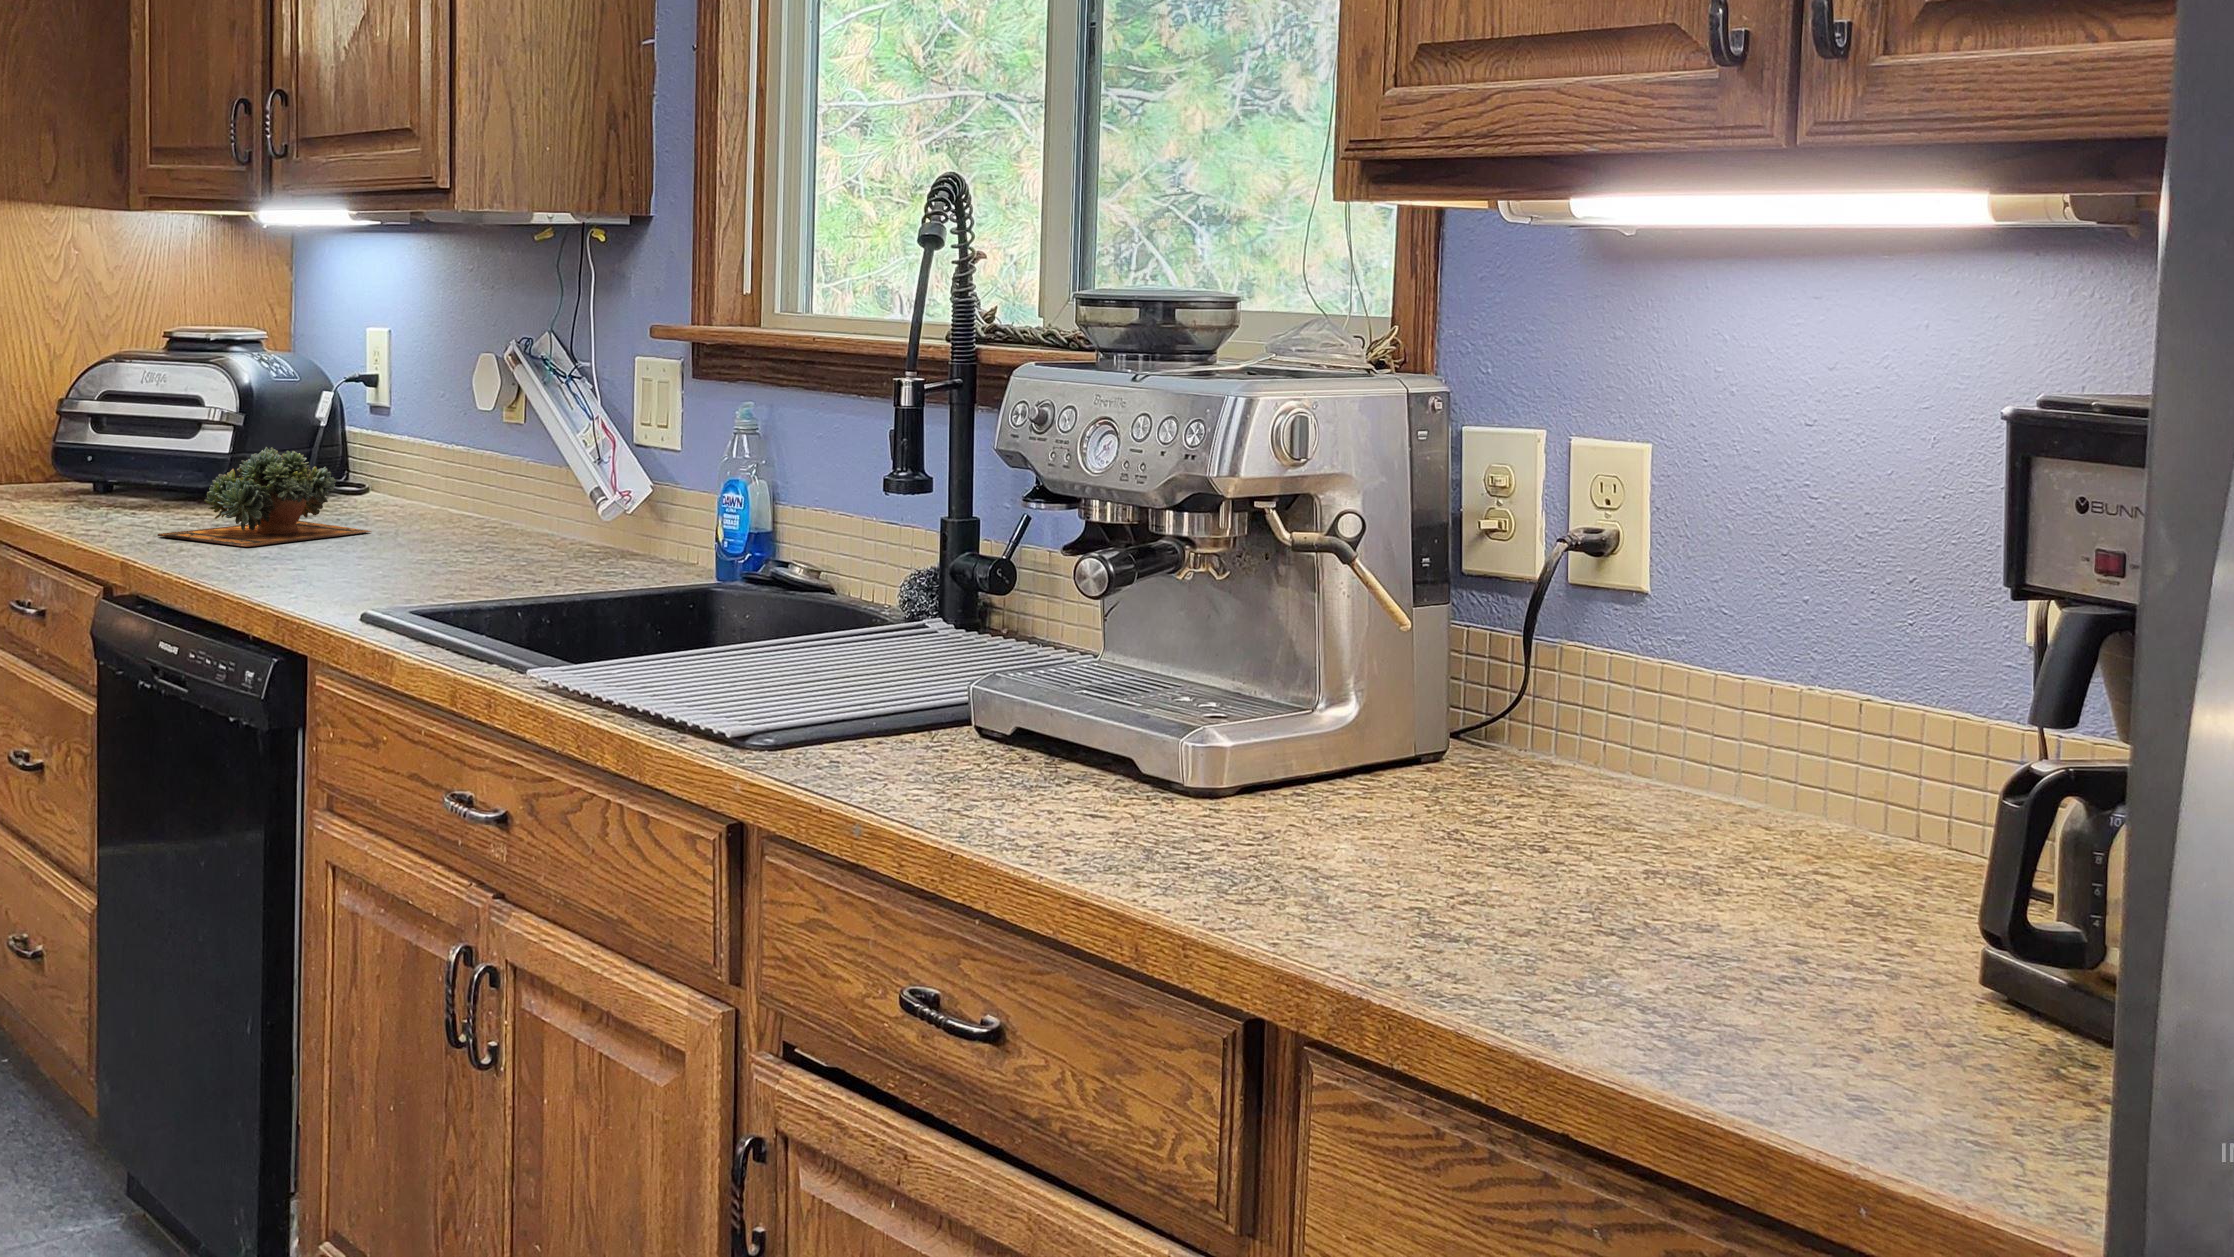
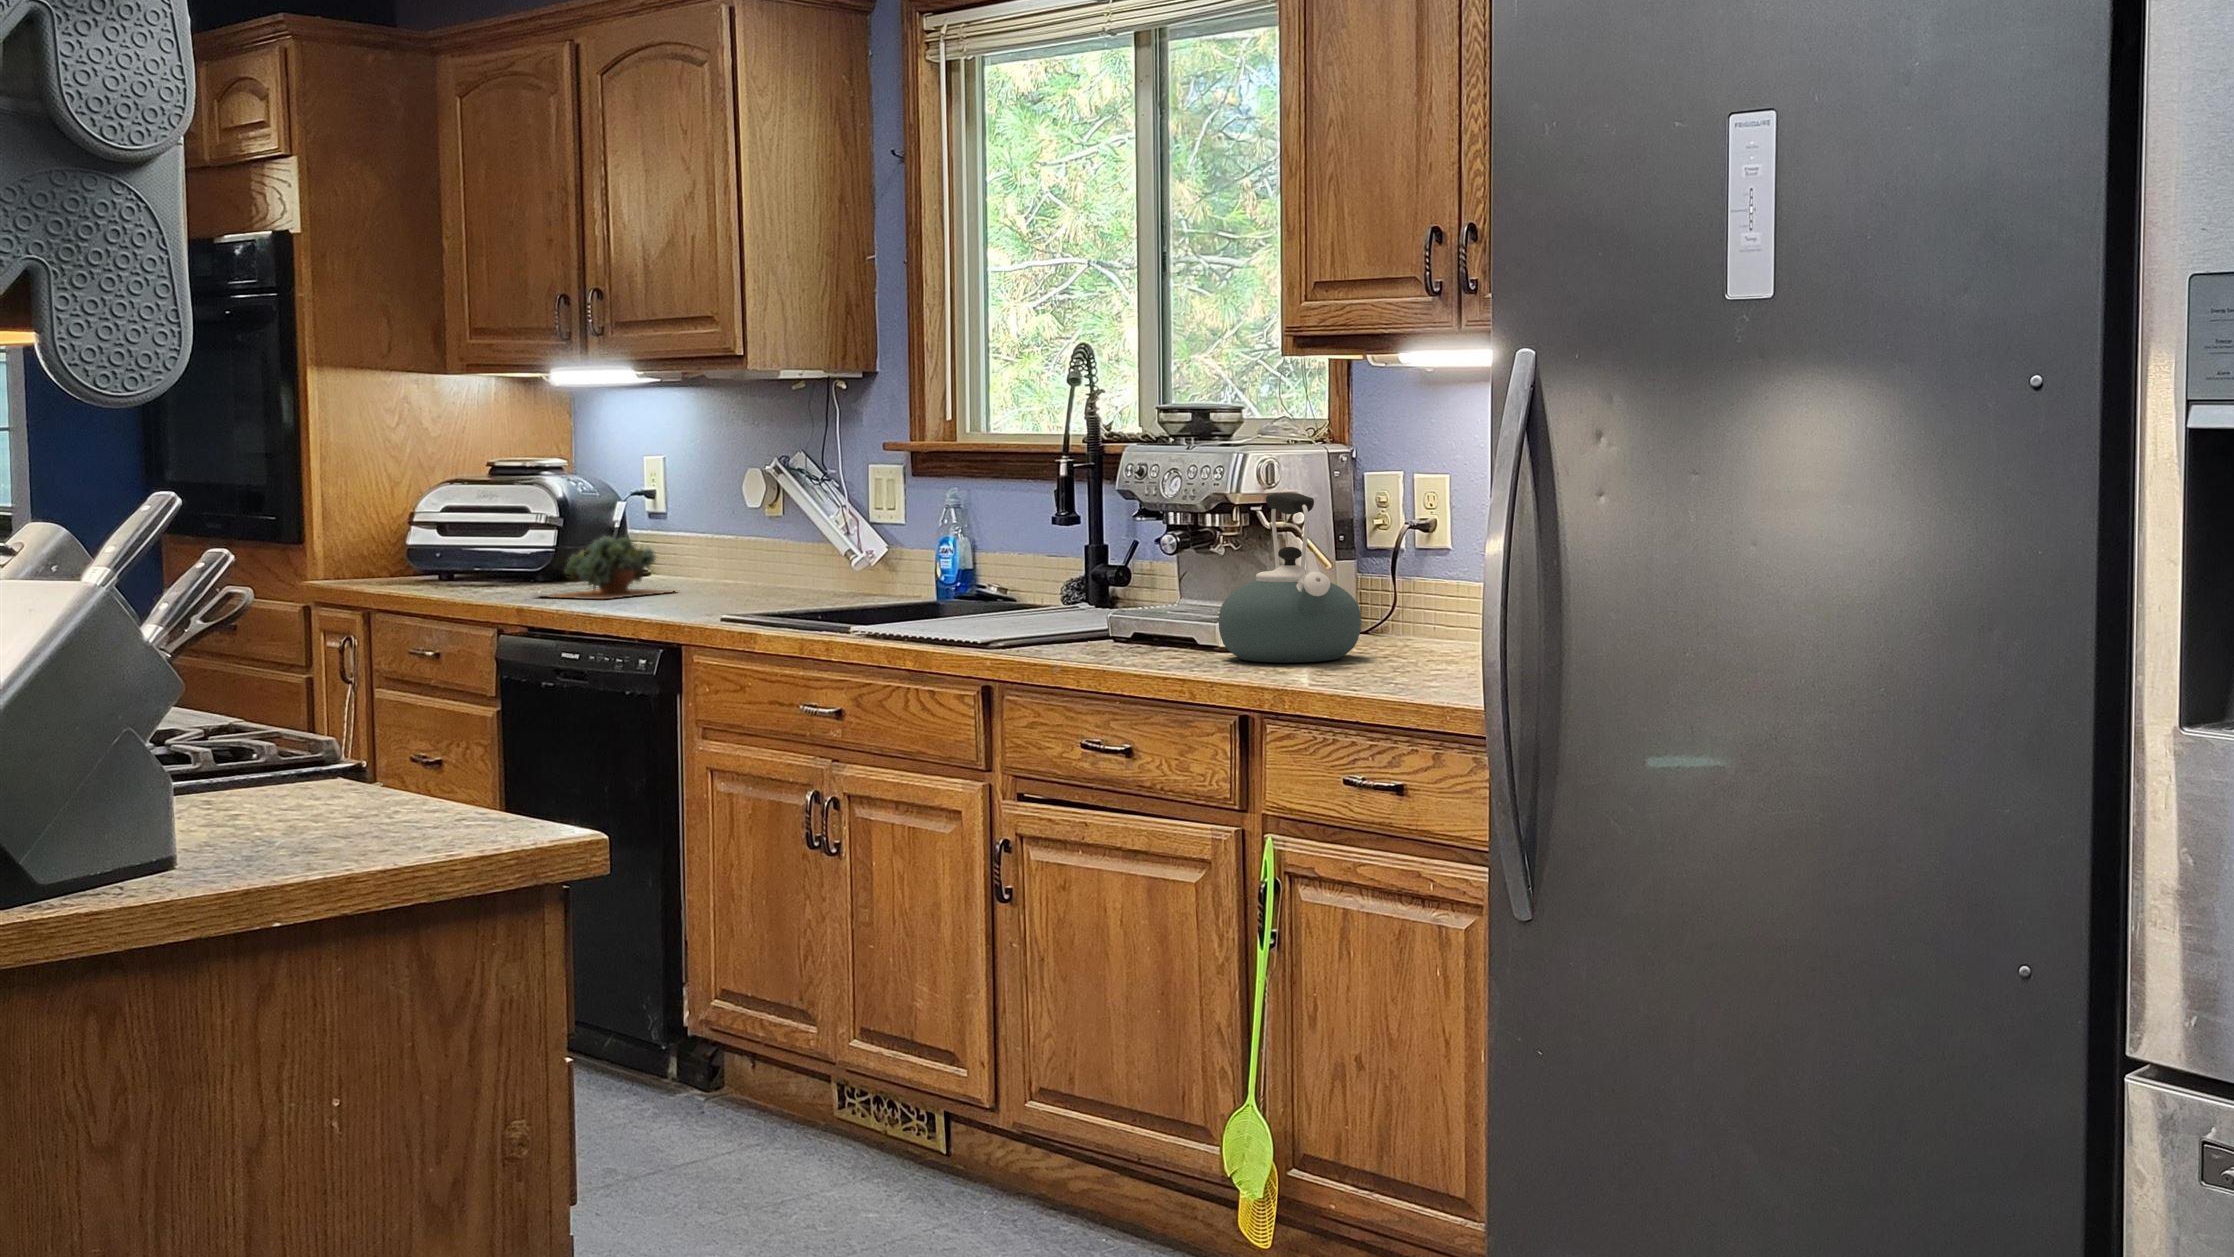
kettle: none [1192,489,1498,865] -> present [1218,493,1361,663]

